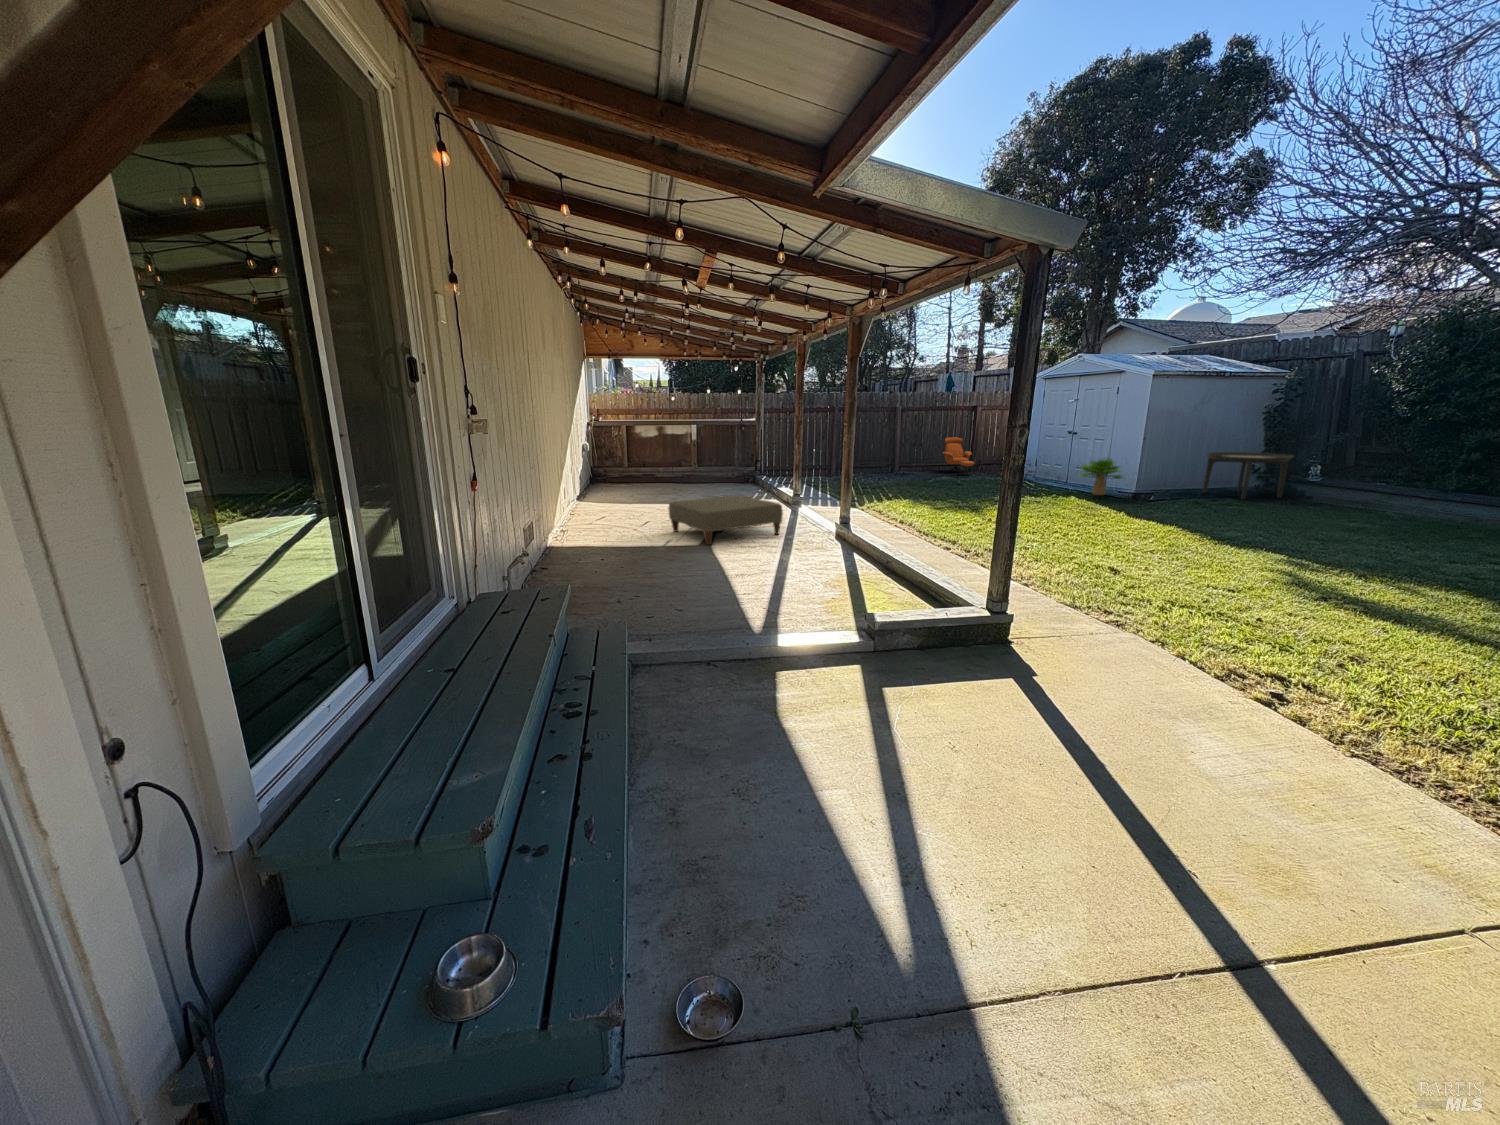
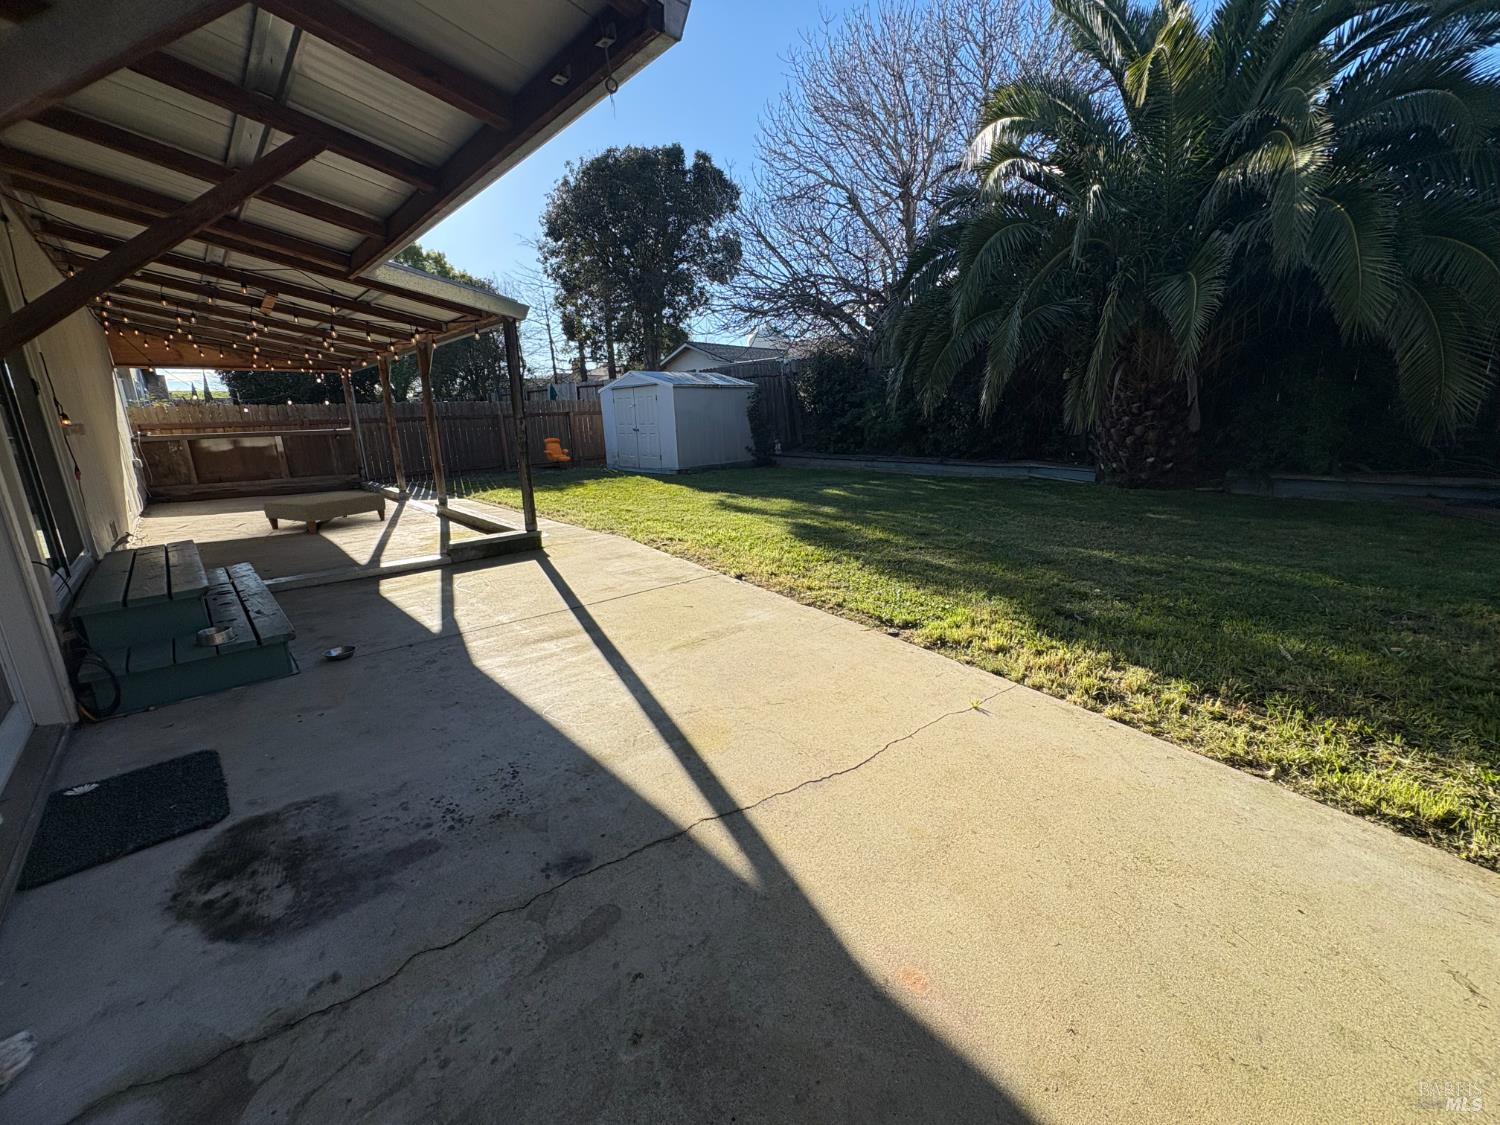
round table: present [1203,452,1293,499] -> none [716,438,762,469]
potted plant: present [1078,459,1124,495] -> none [636,445,670,474]

